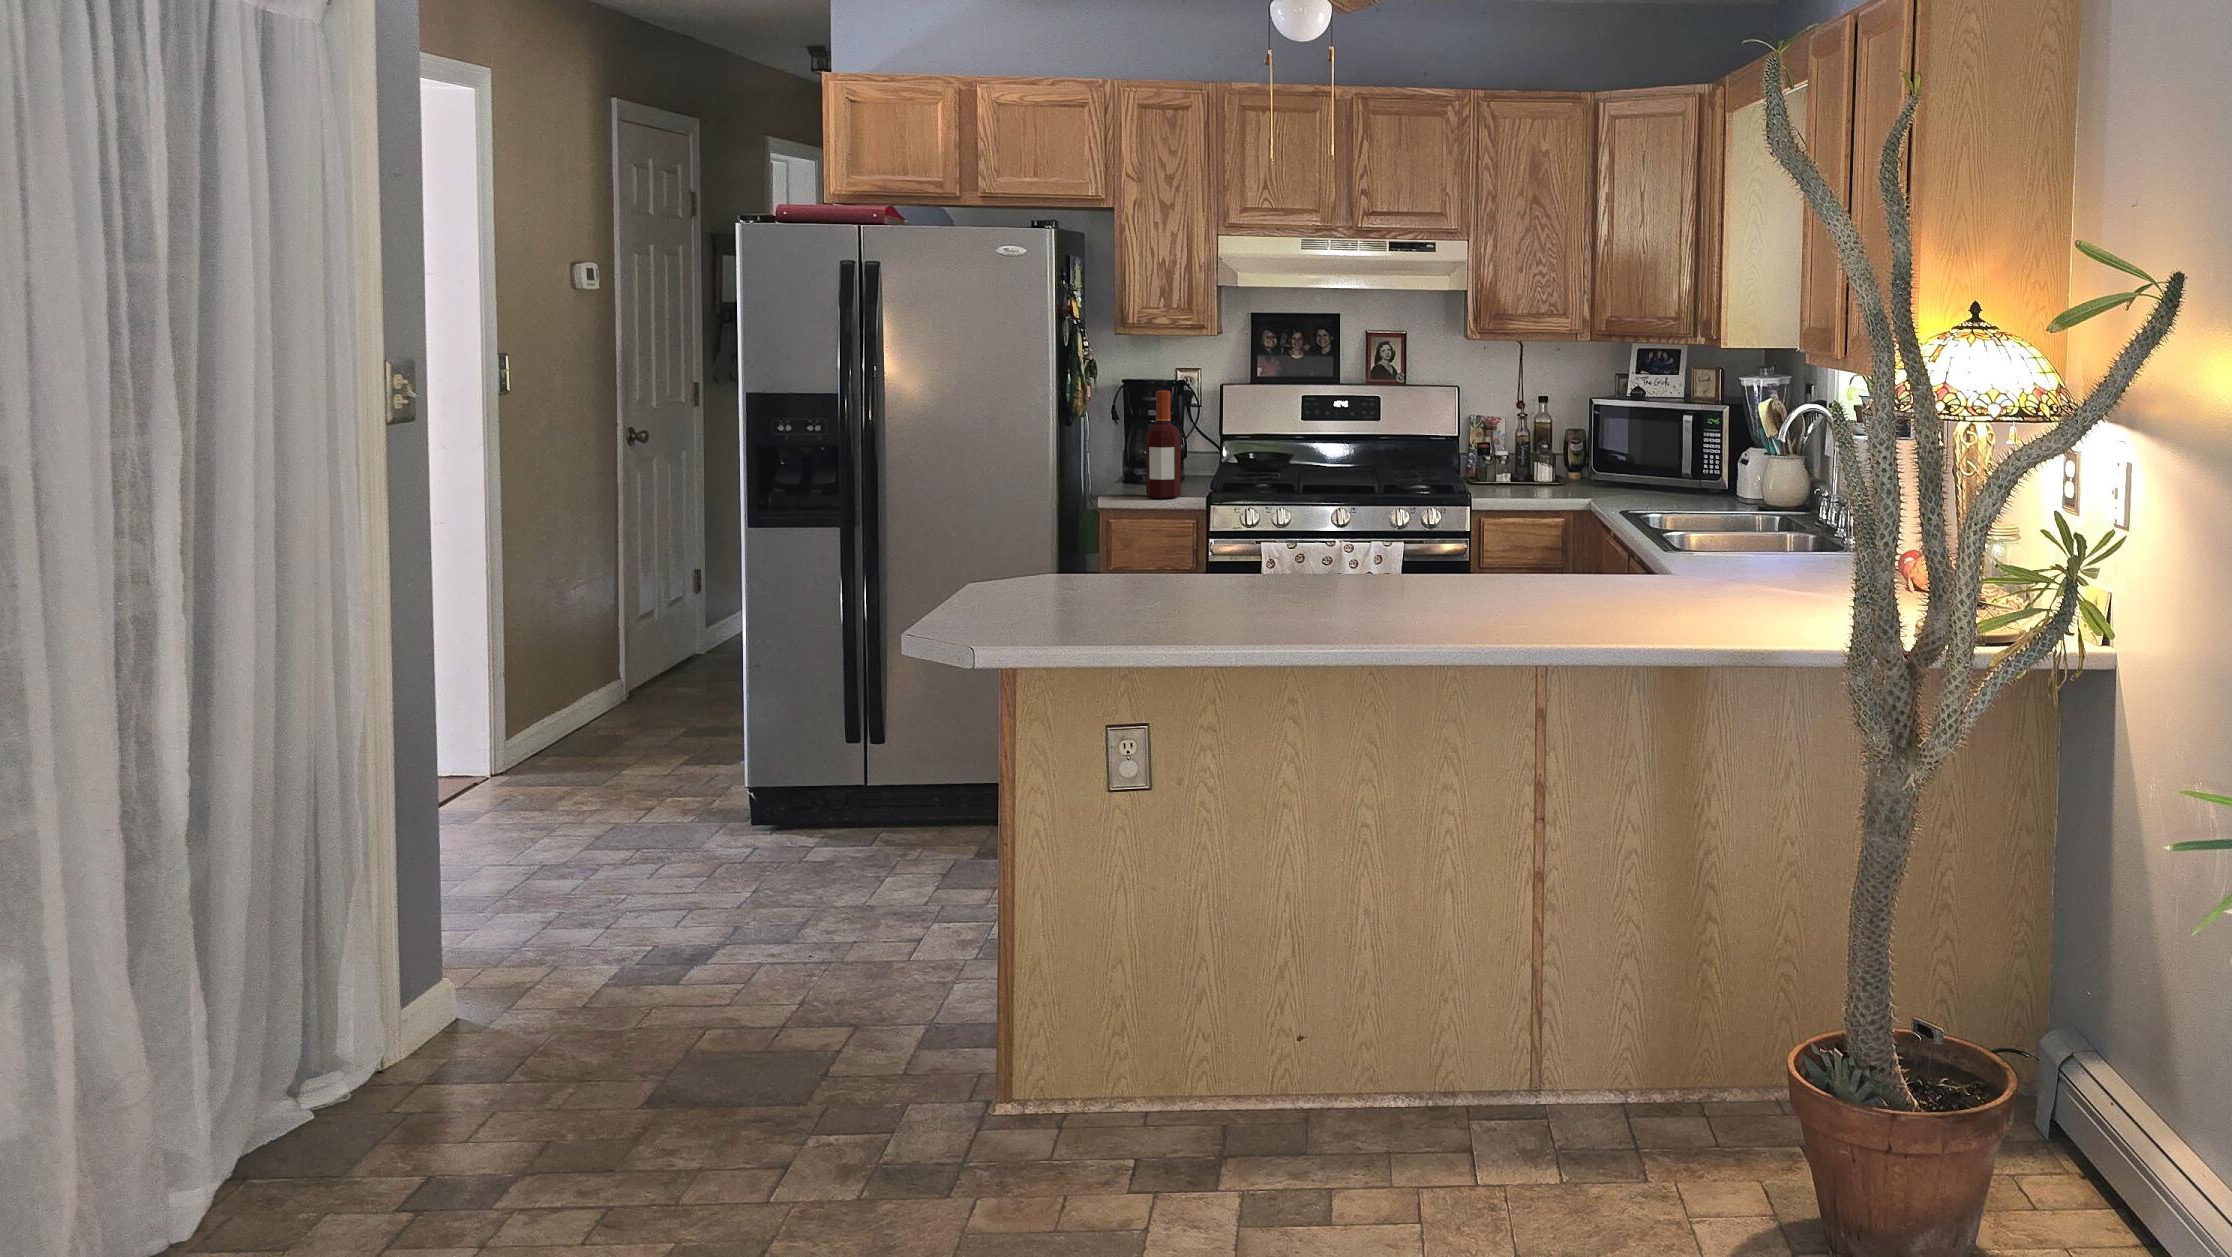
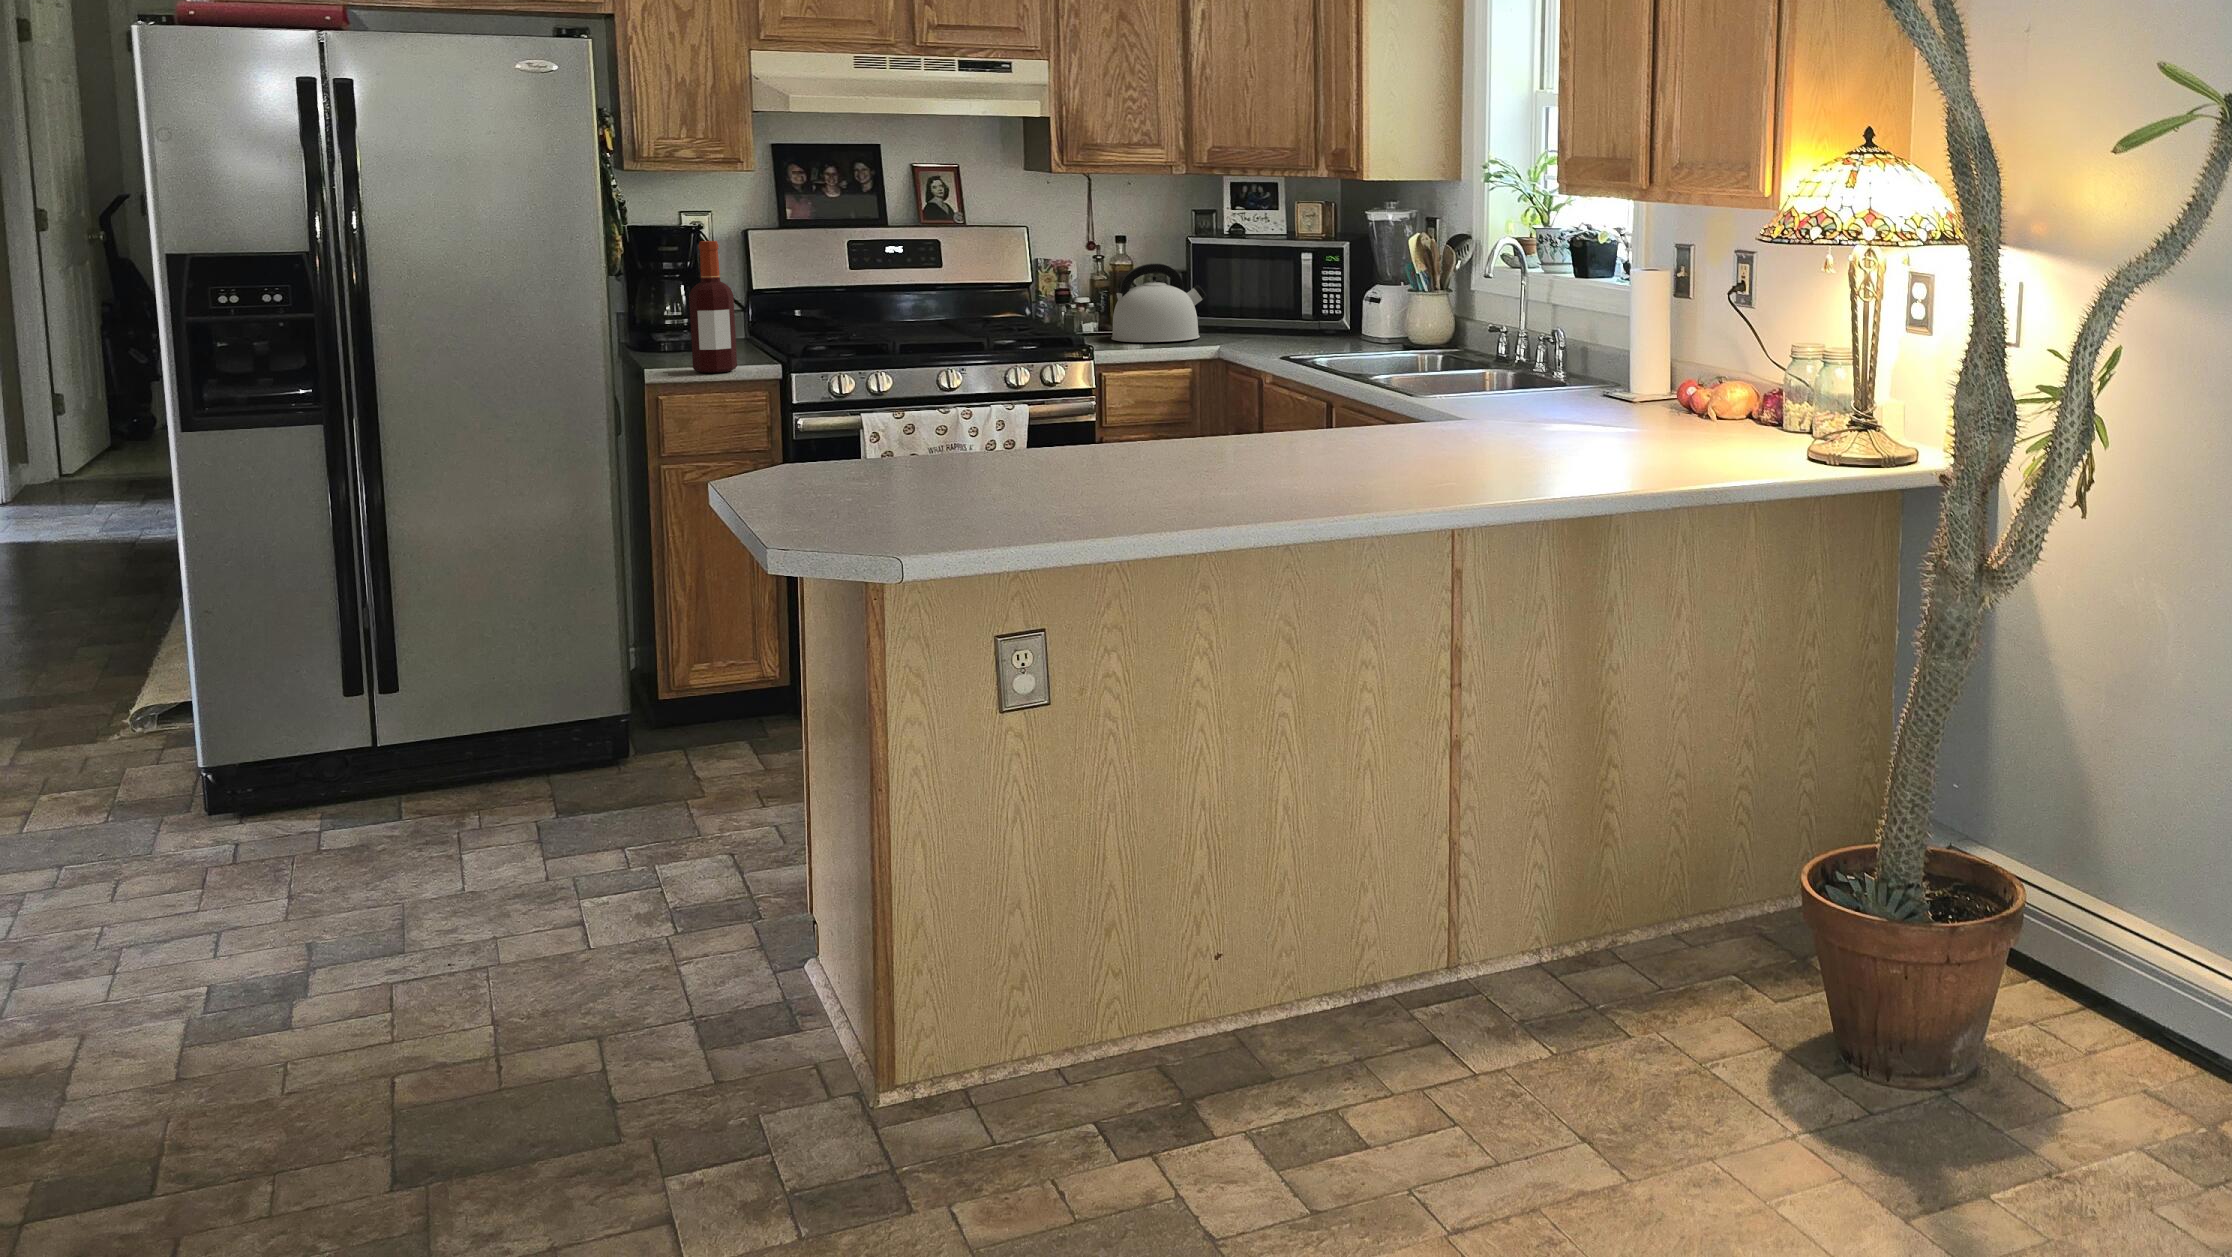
kettle: none [1511,423,1596,492] -> present [1111,264,1206,342]

